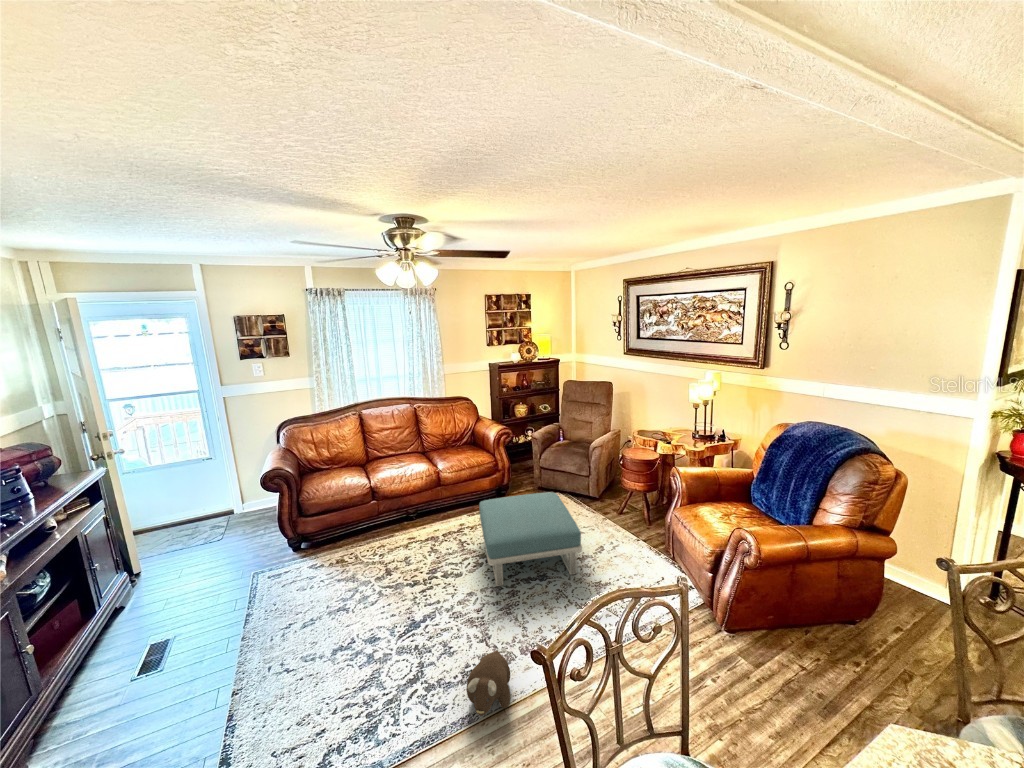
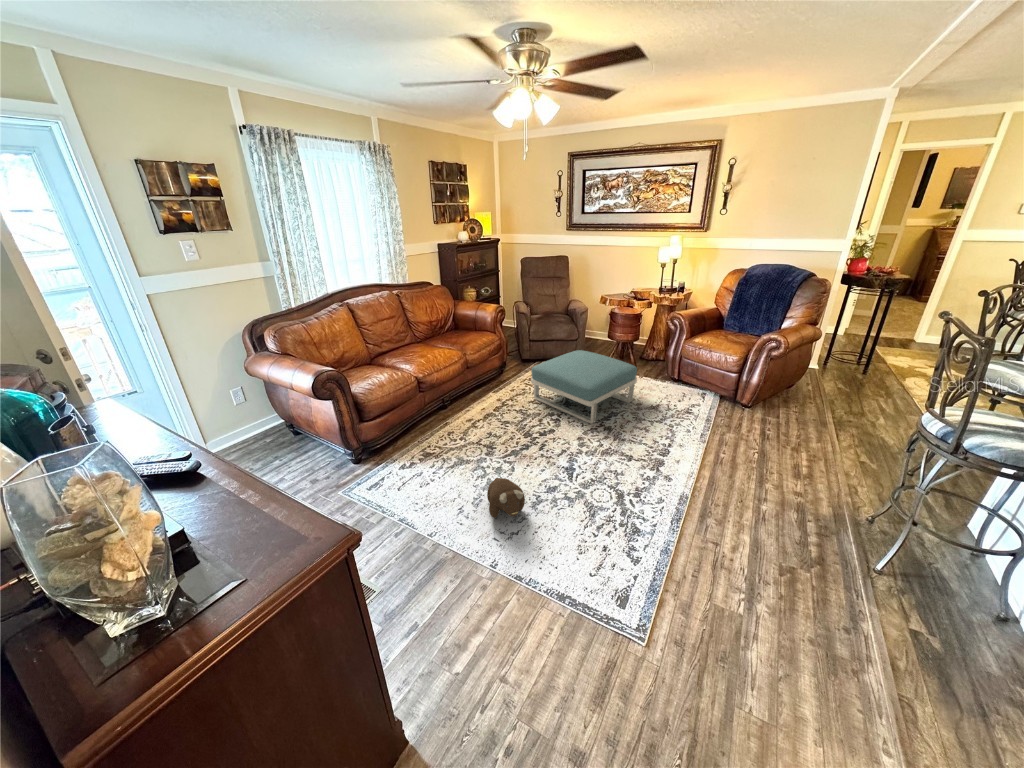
plush toy: present [467,651,510,716] -> present [487,478,525,518]

